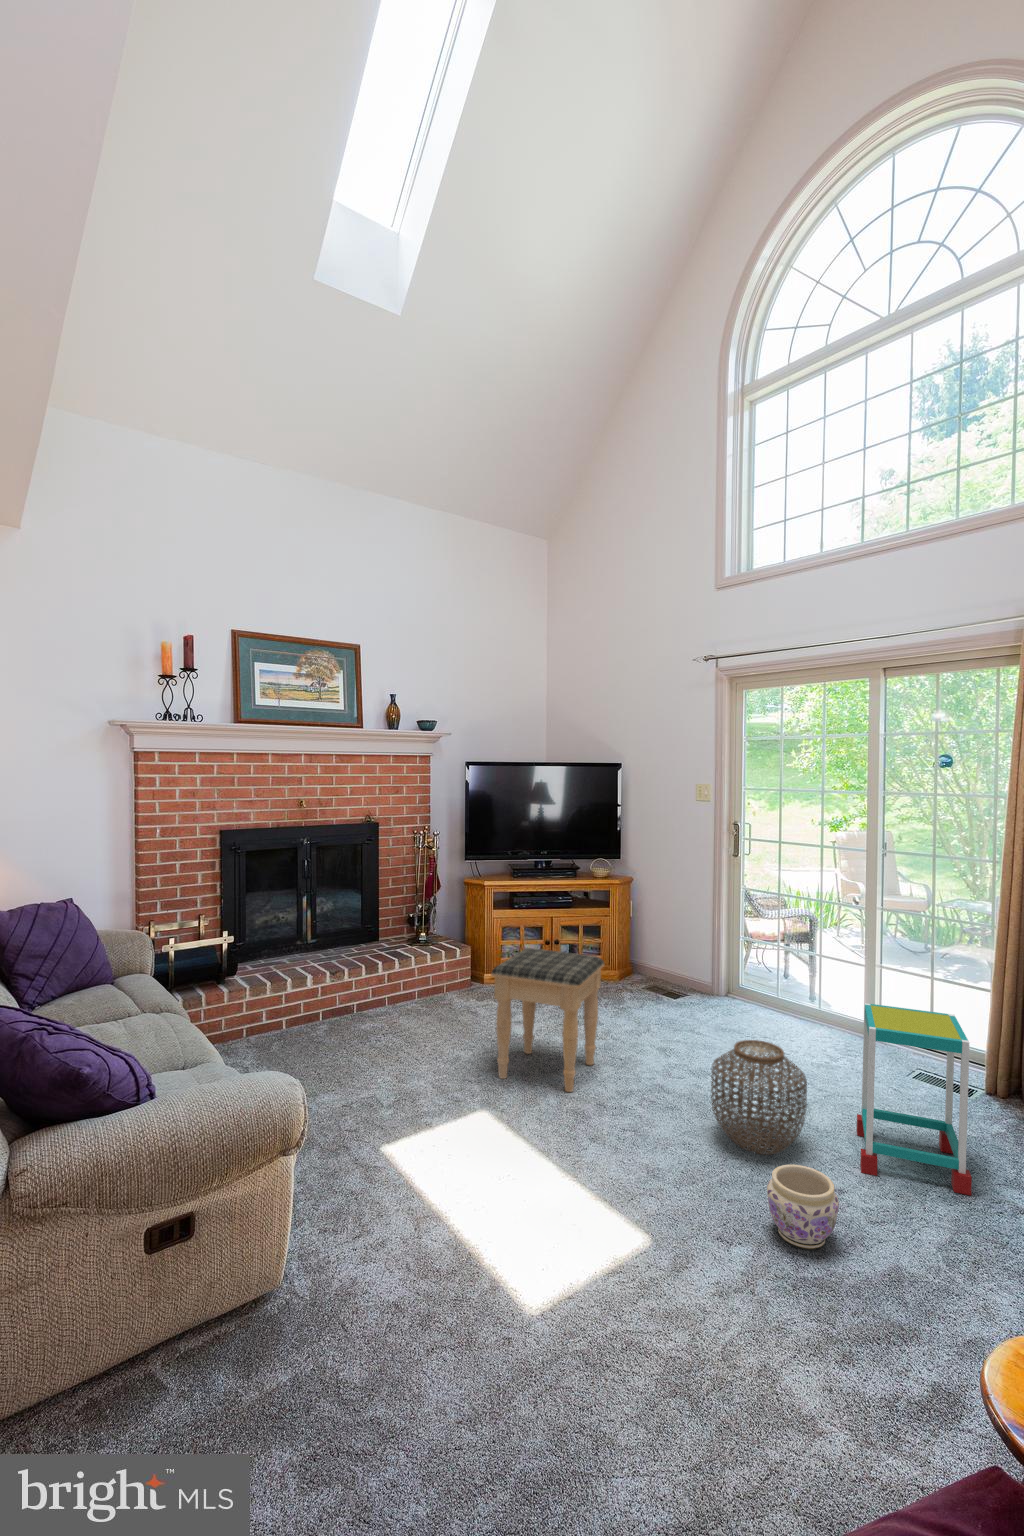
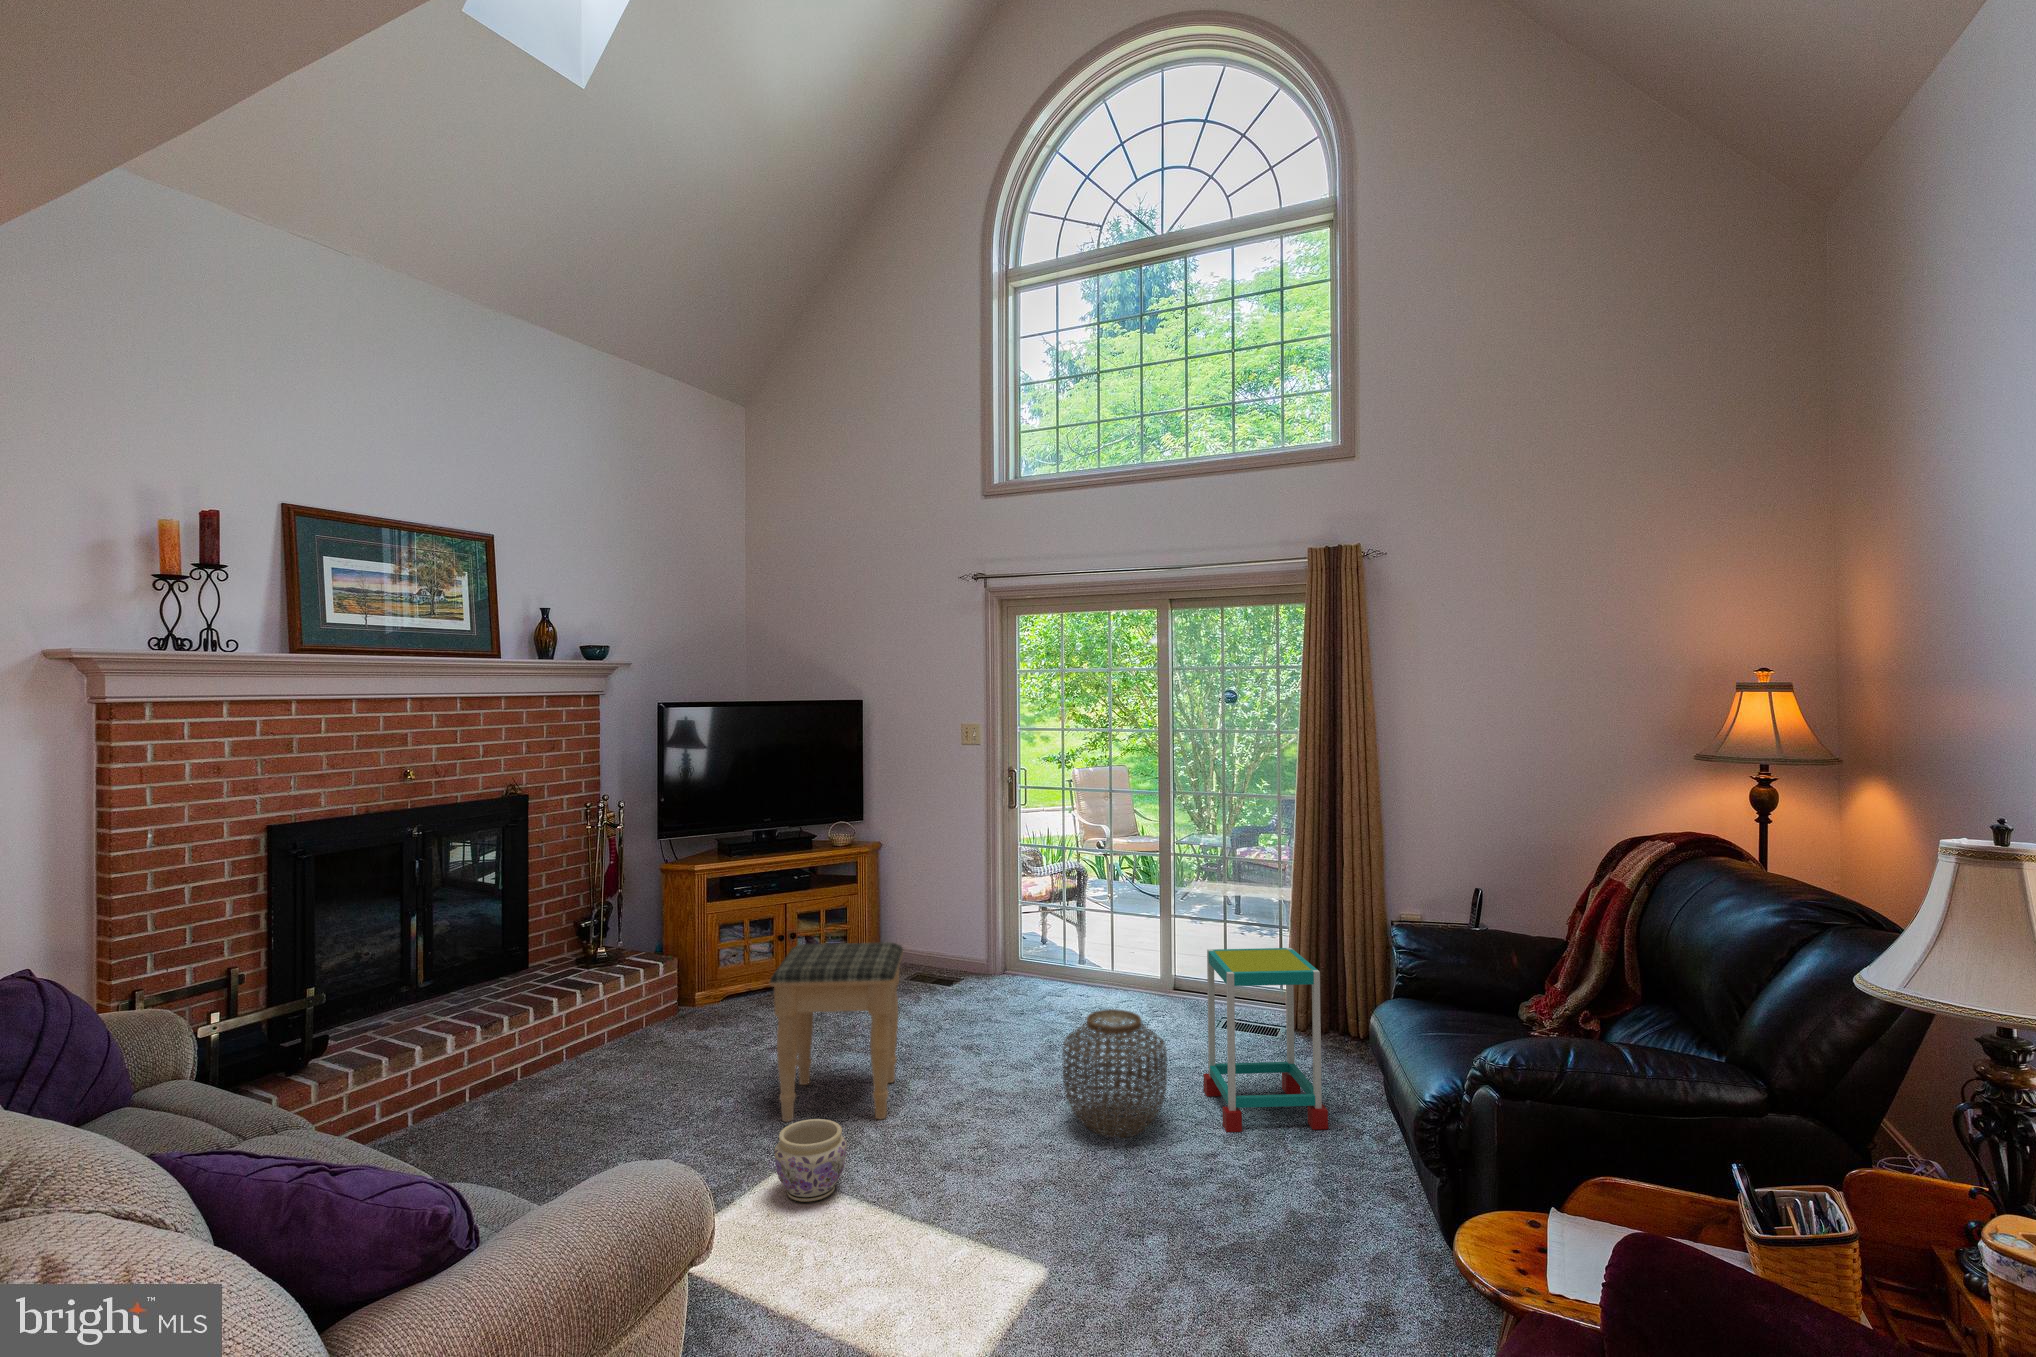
planter: present [767,1165,839,1250] -> present [774,1119,847,1203]

